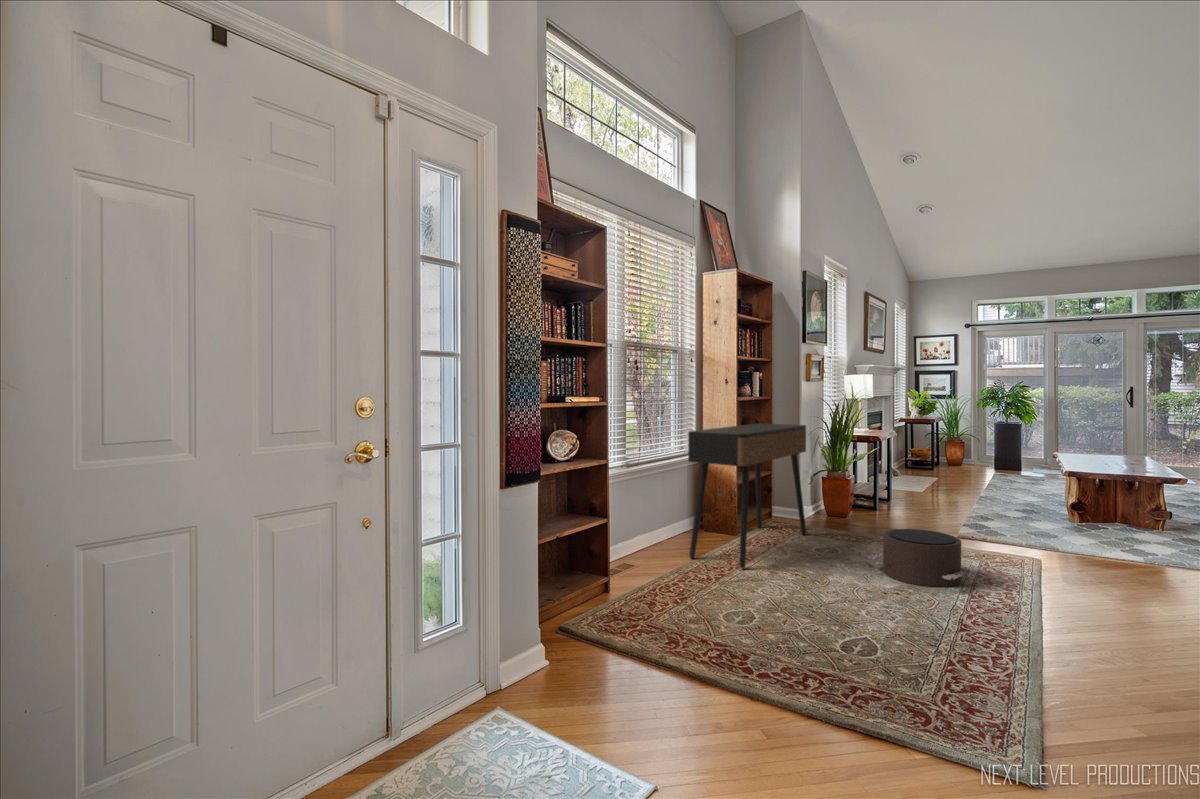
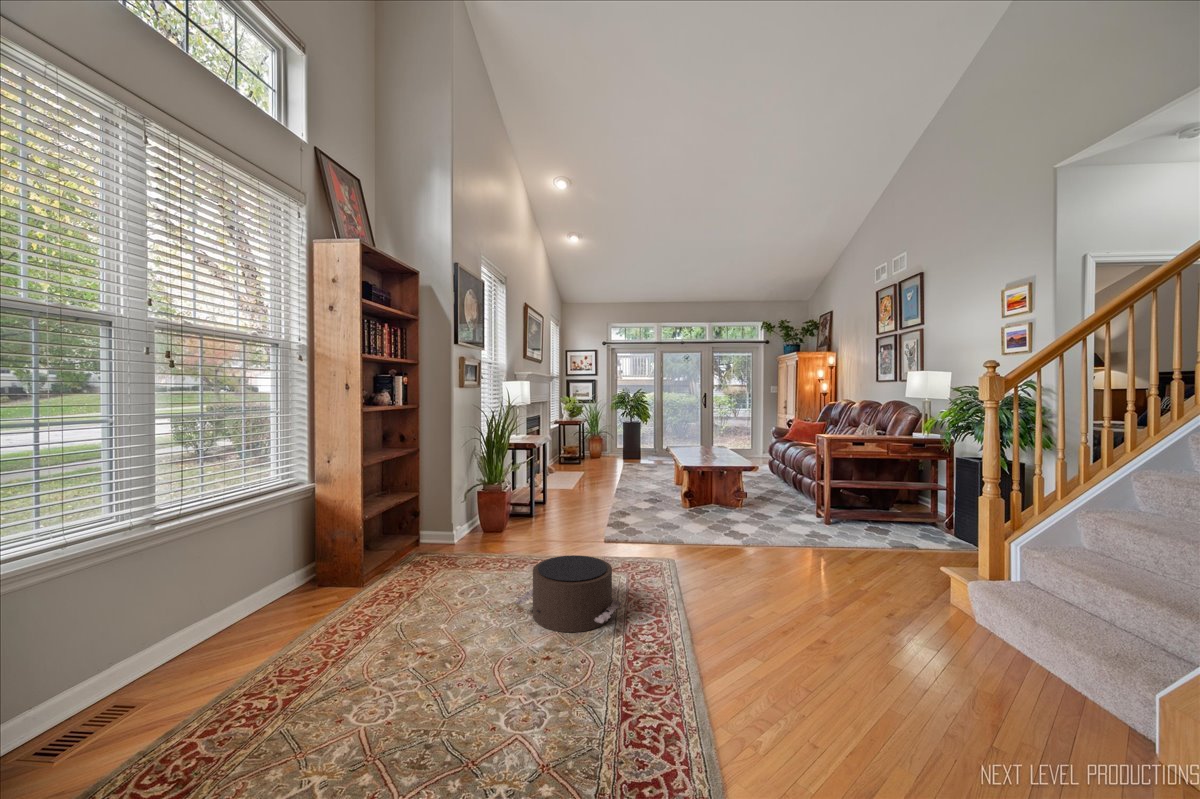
console table: present [688,423,806,568] -> none [260,438,454,659]

